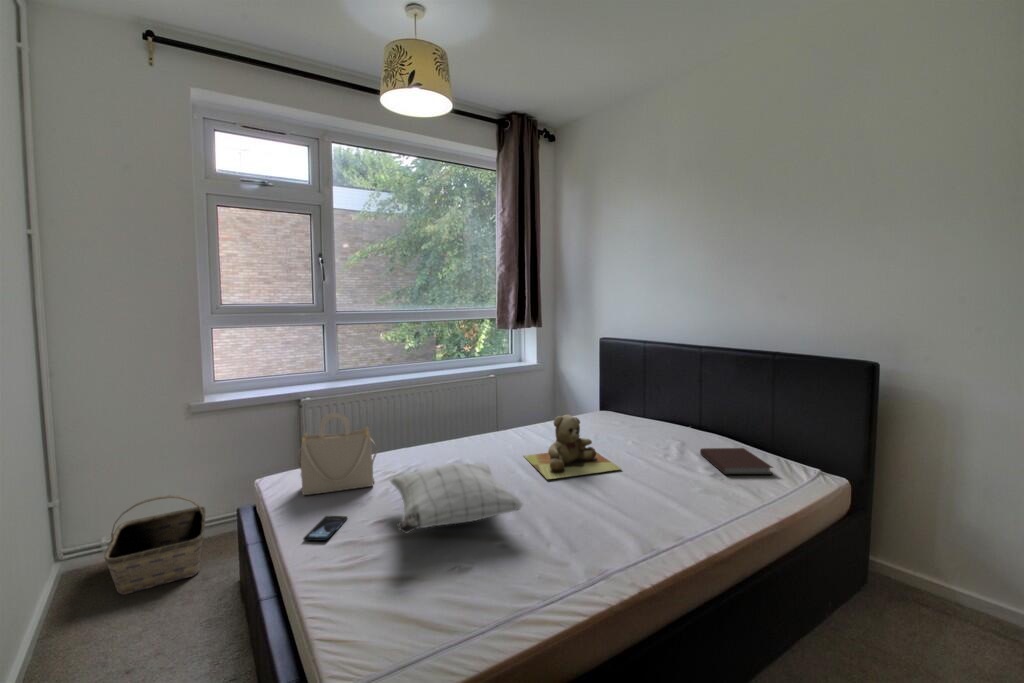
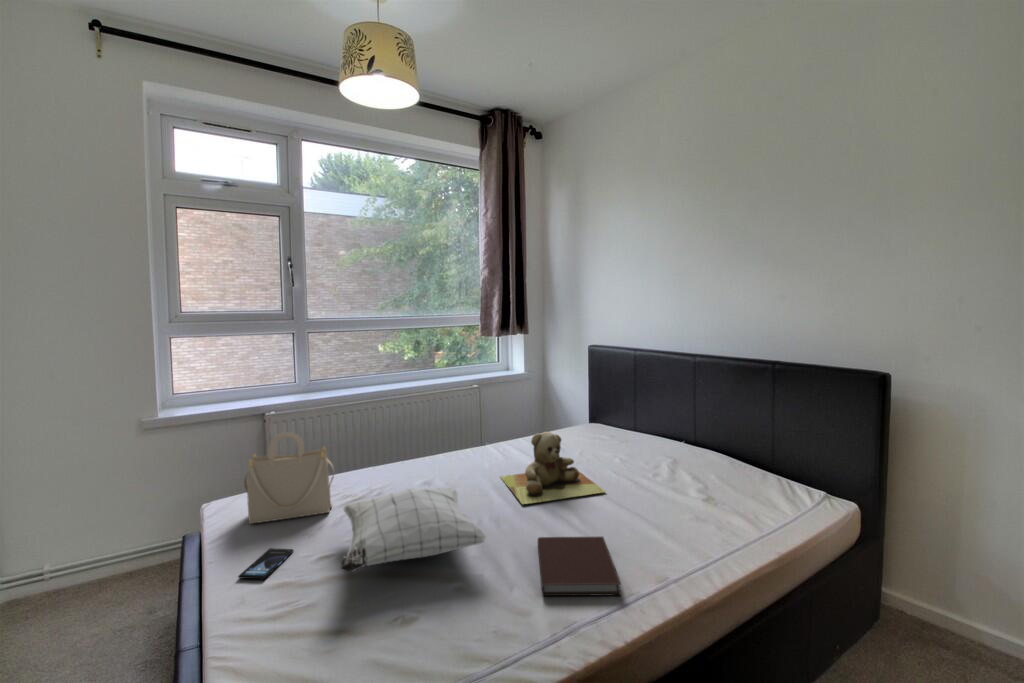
notebook: present [700,448,773,475] -> present [538,537,621,596]
basket: present [105,495,205,595] -> none [36,521,157,633]

